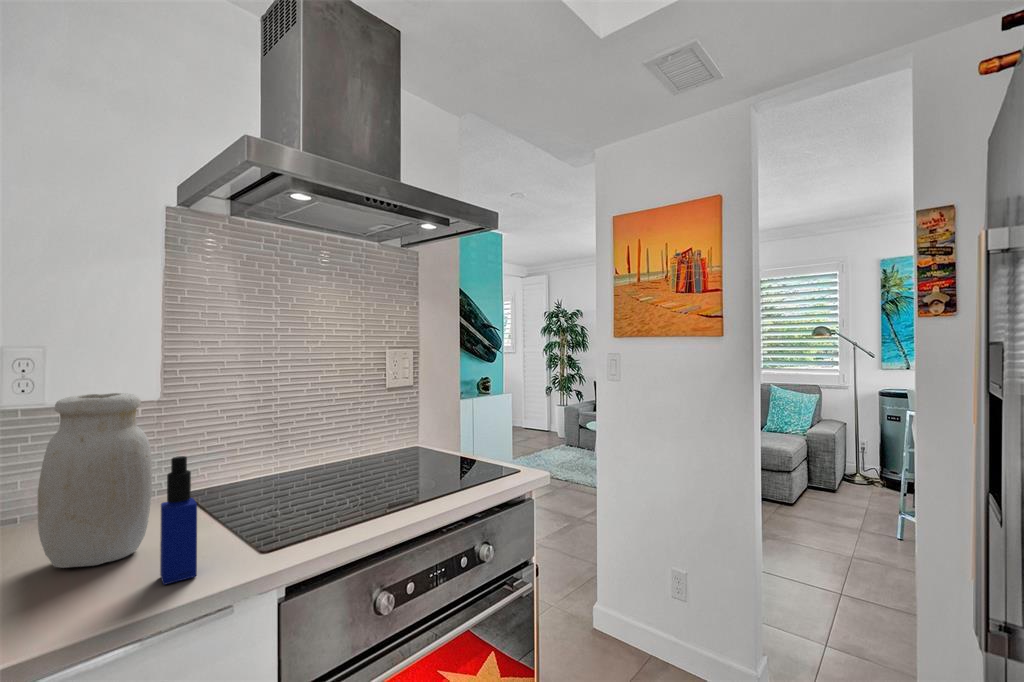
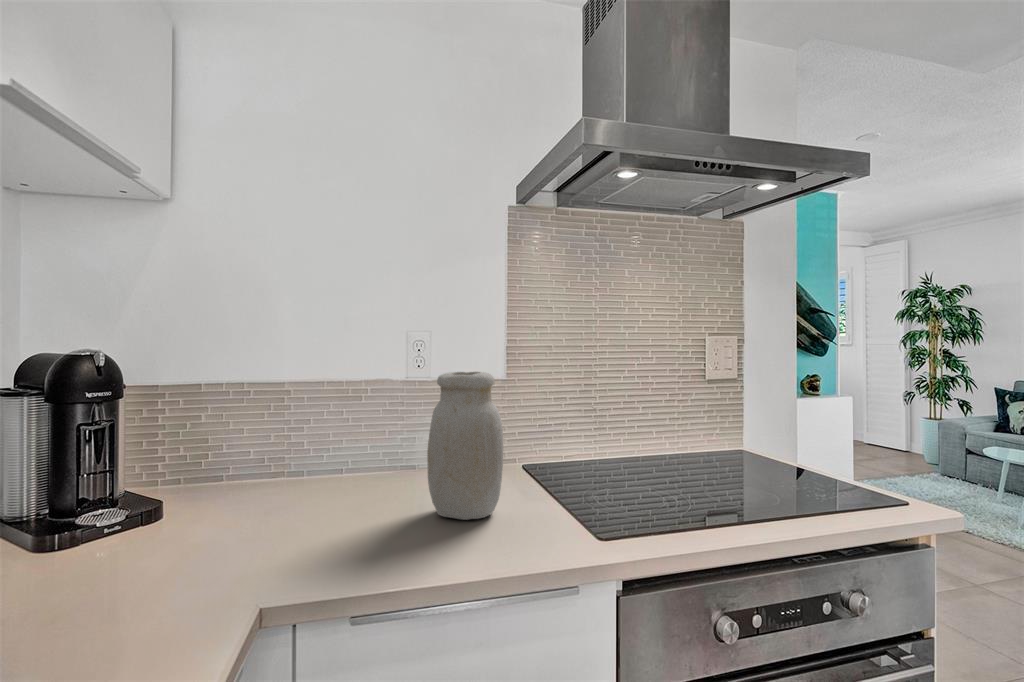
bottle: present [160,456,197,585] -> none [513,433,543,552]

